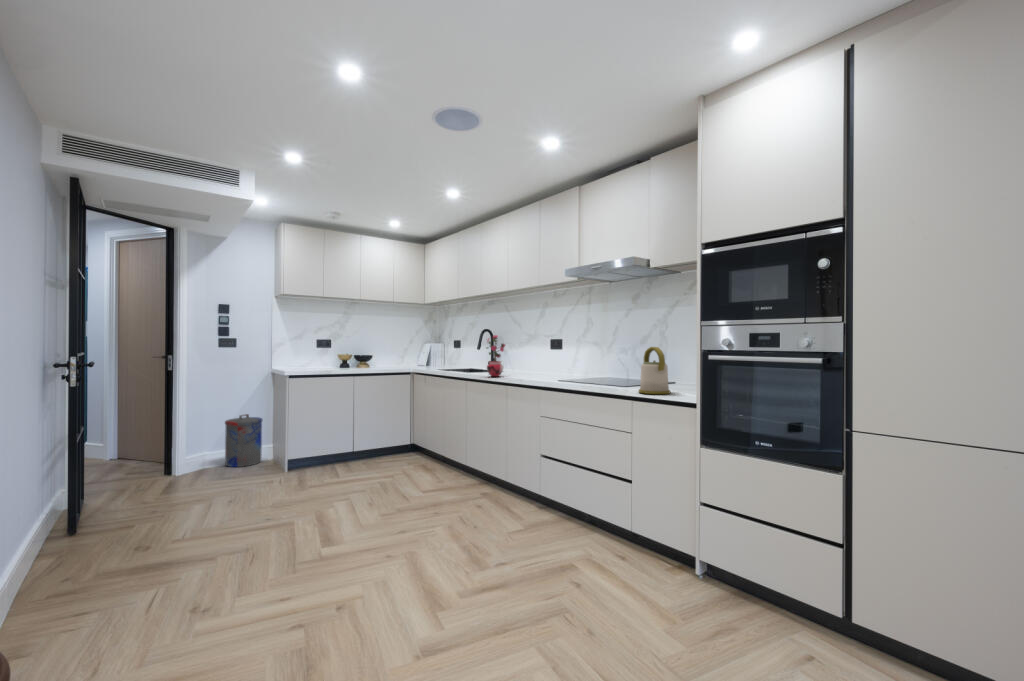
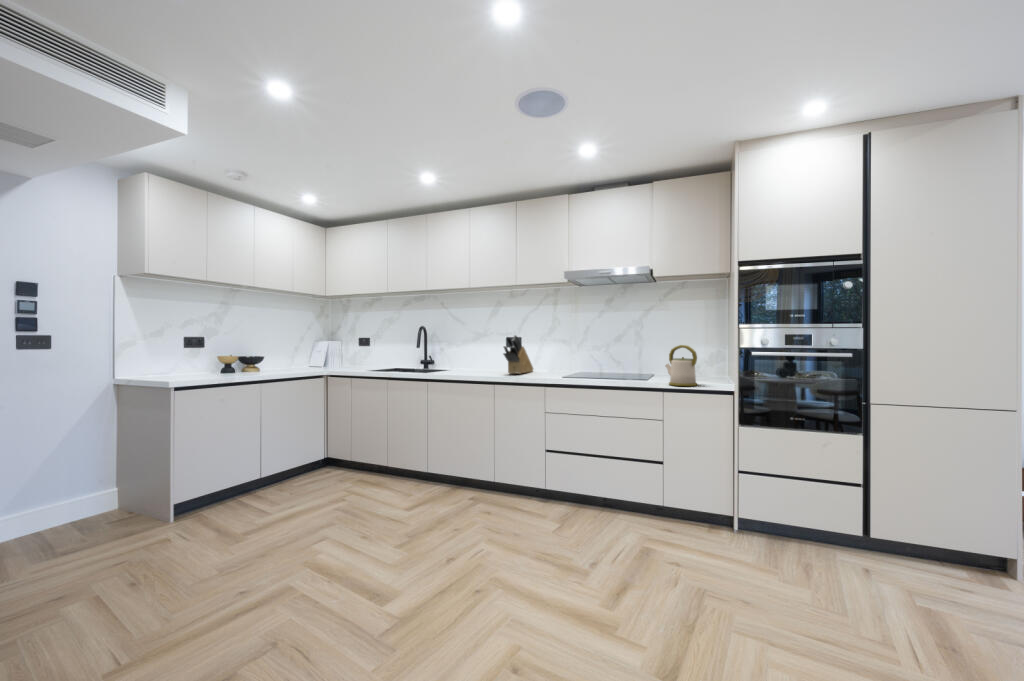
potted plant: present [487,335,505,377] -> none [455,332,479,378]
knife block: none [528,337,569,376] -> present [504,335,533,374]
trash can: present [225,414,263,467] -> none [45,450,113,534]

